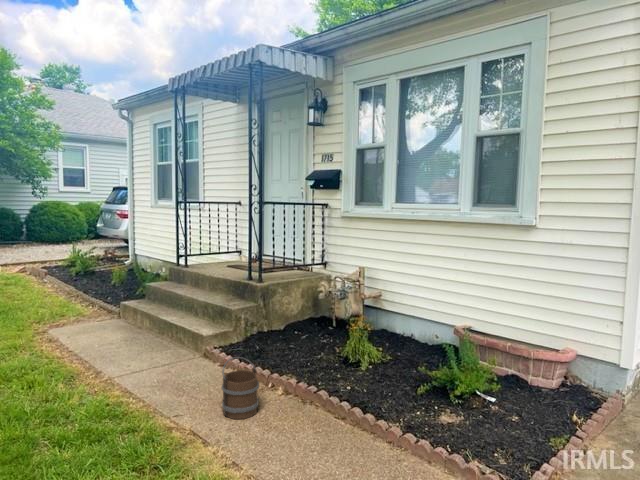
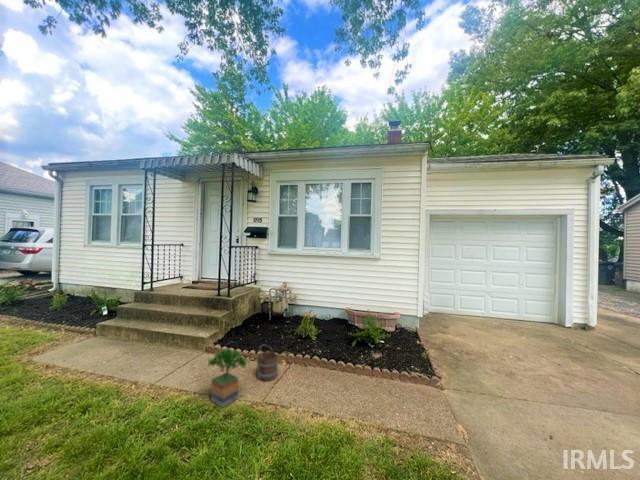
potted tree: none [119,347,179,438] -> present [208,349,246,407]

